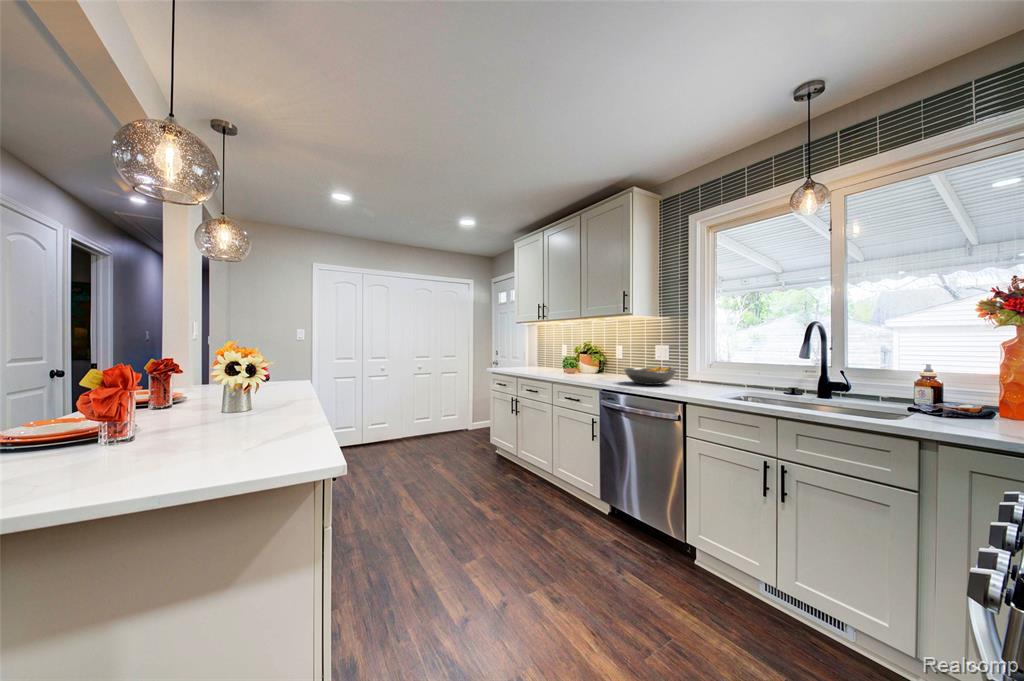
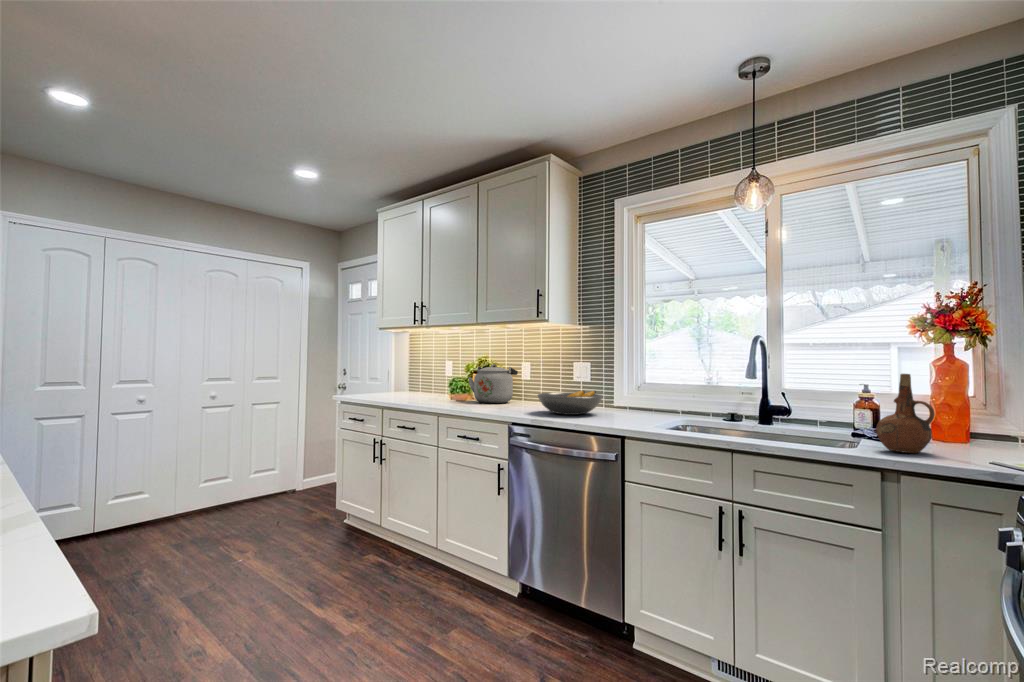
kettle: none [578,347,615,375] -> present [468,364,518,403]
ceramic pitcher: none [920,354,985,428] -> present [876,374,935,453]

